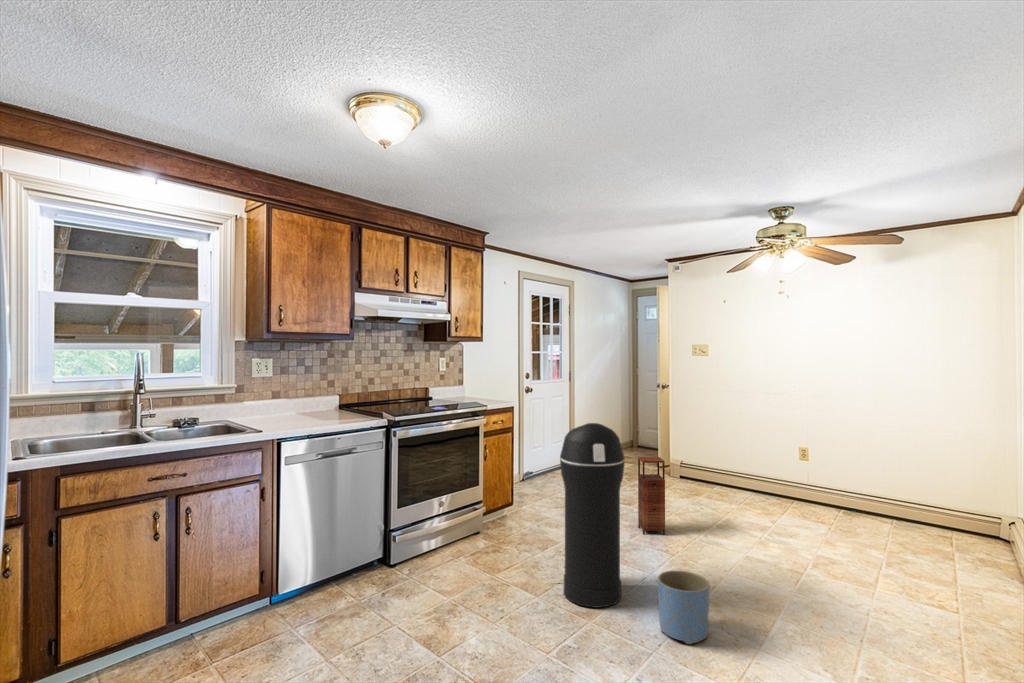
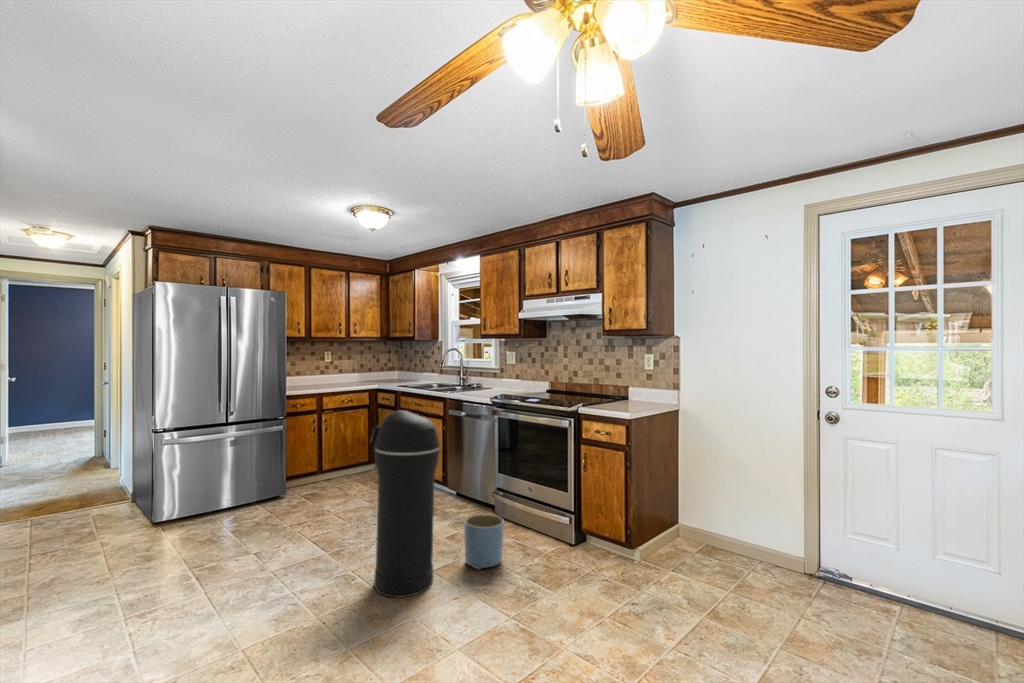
storage cabinet: present [638,456,665,535] -> none [549,519,592,669]
planter: present [658,571,710,644] -> present [464,514,504,569]

